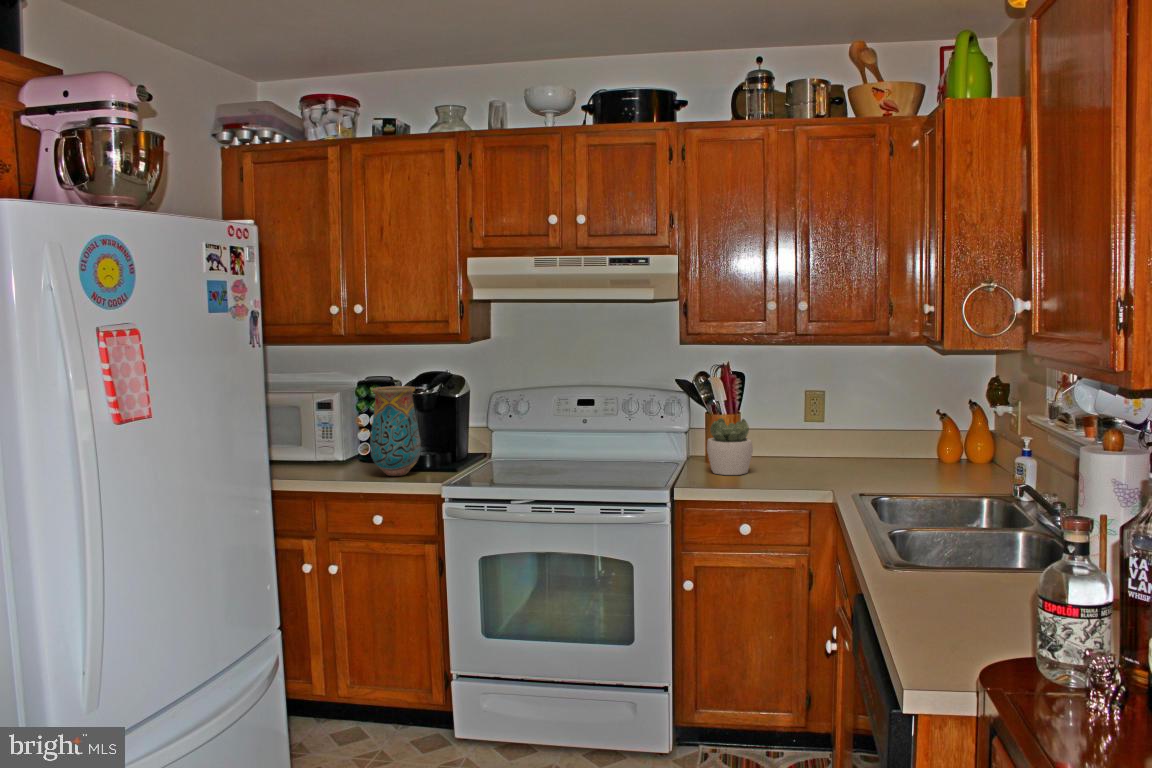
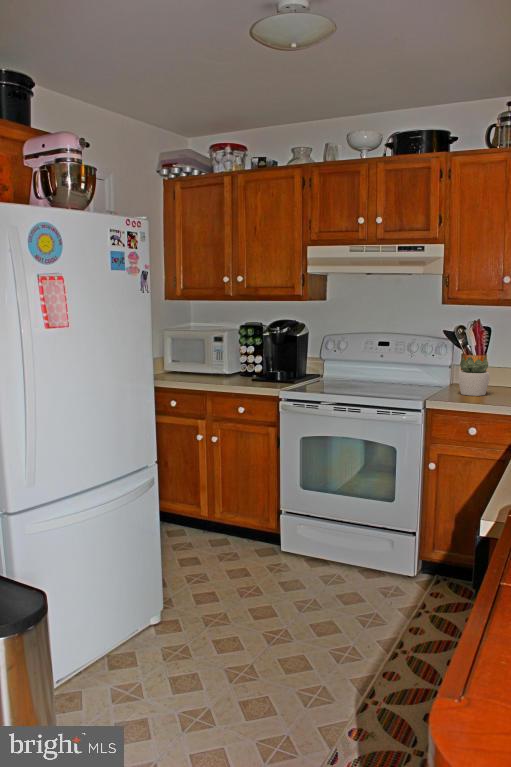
vase: present [370,386,421,476] -> none [241,329,272,385]

